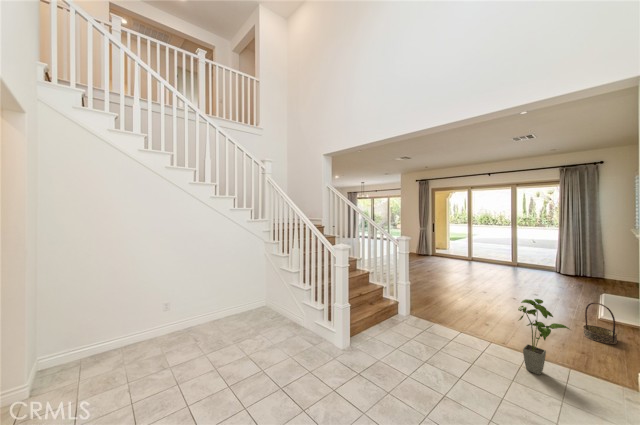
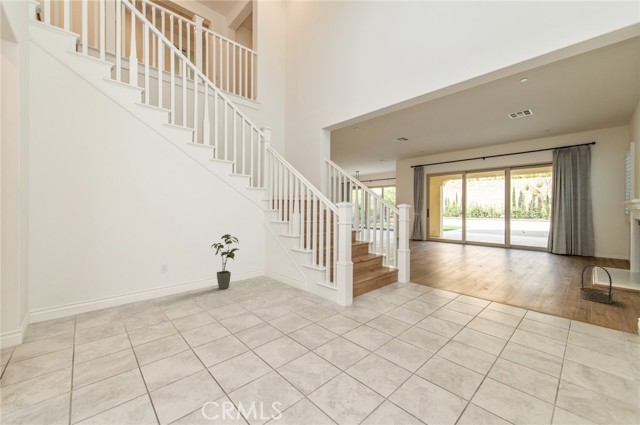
house plant: present [518,299,569,375] -> present [212,234,239,289]

